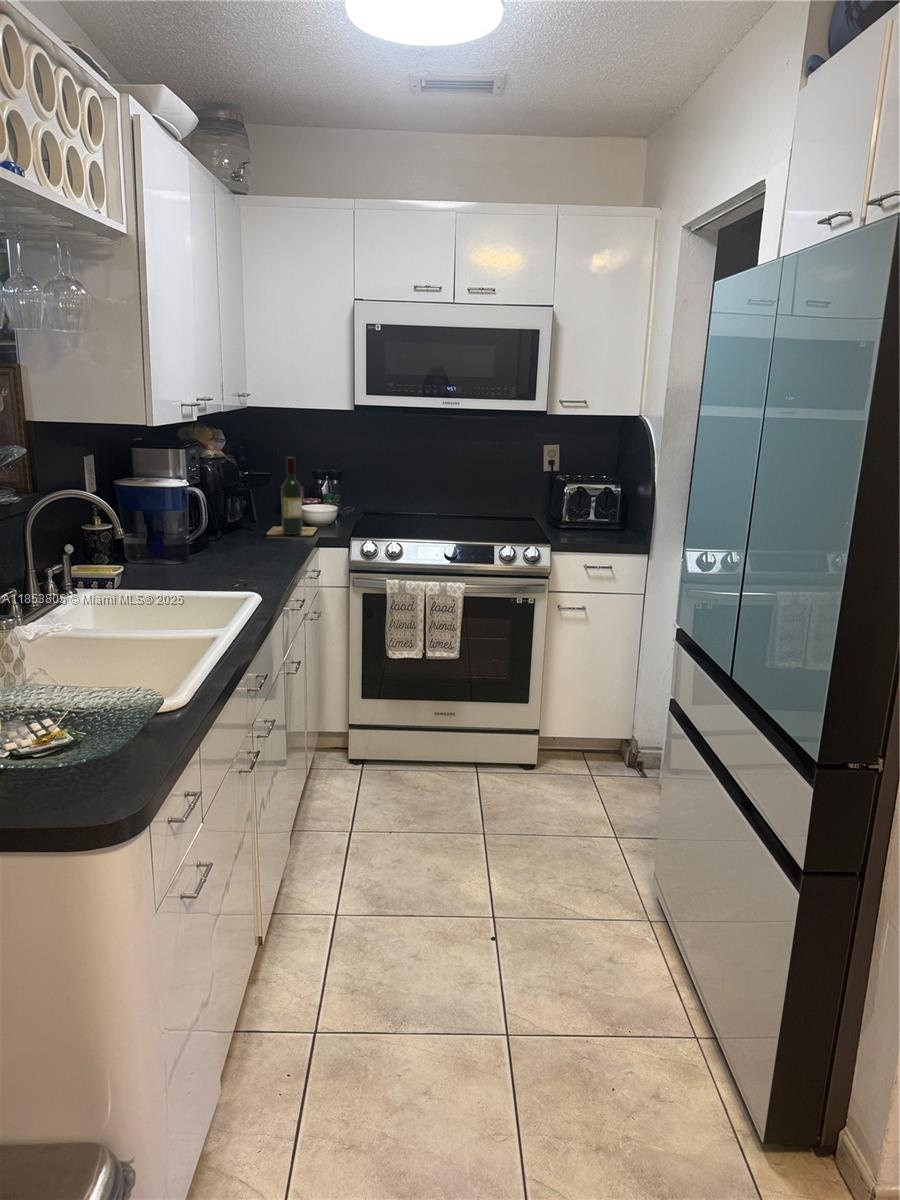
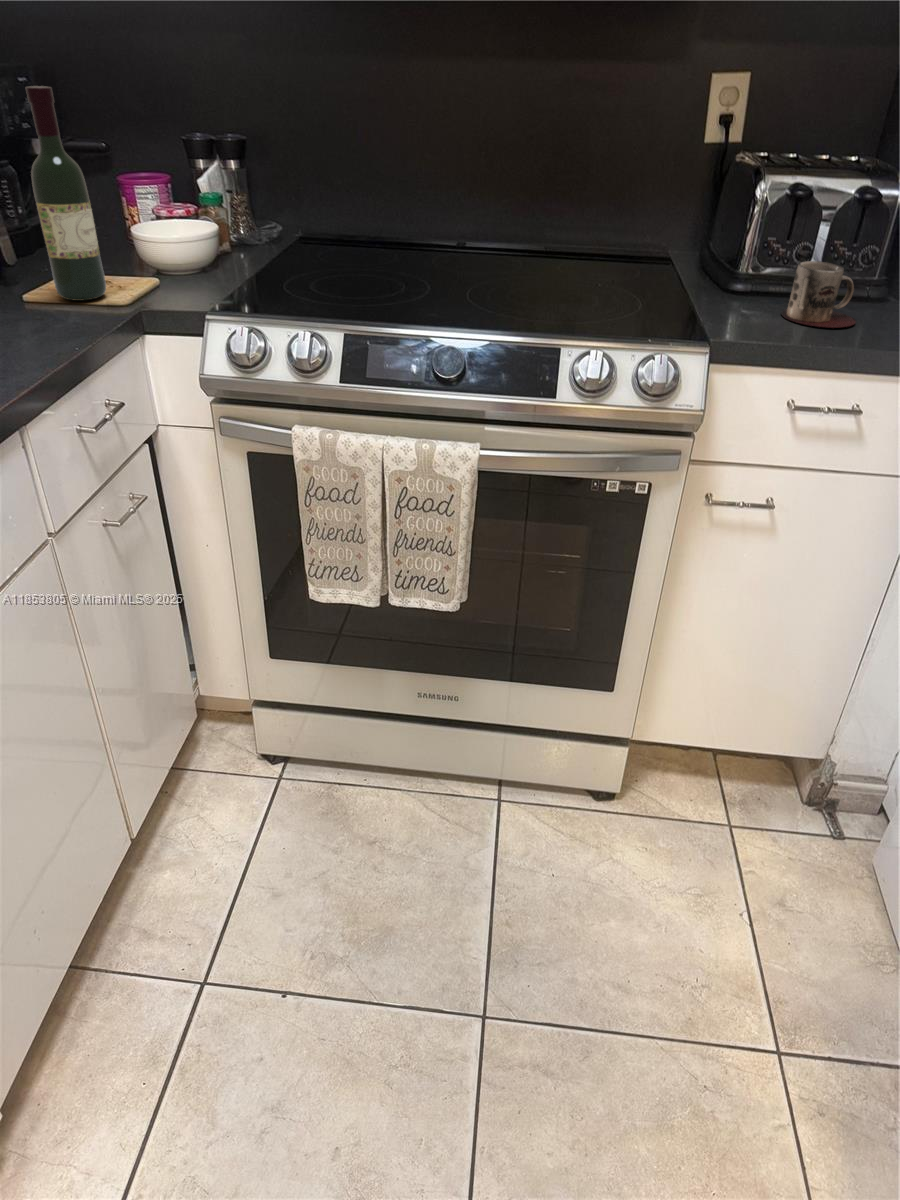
mug: none [580,515,609,538] -> present [781,261,856,328]

